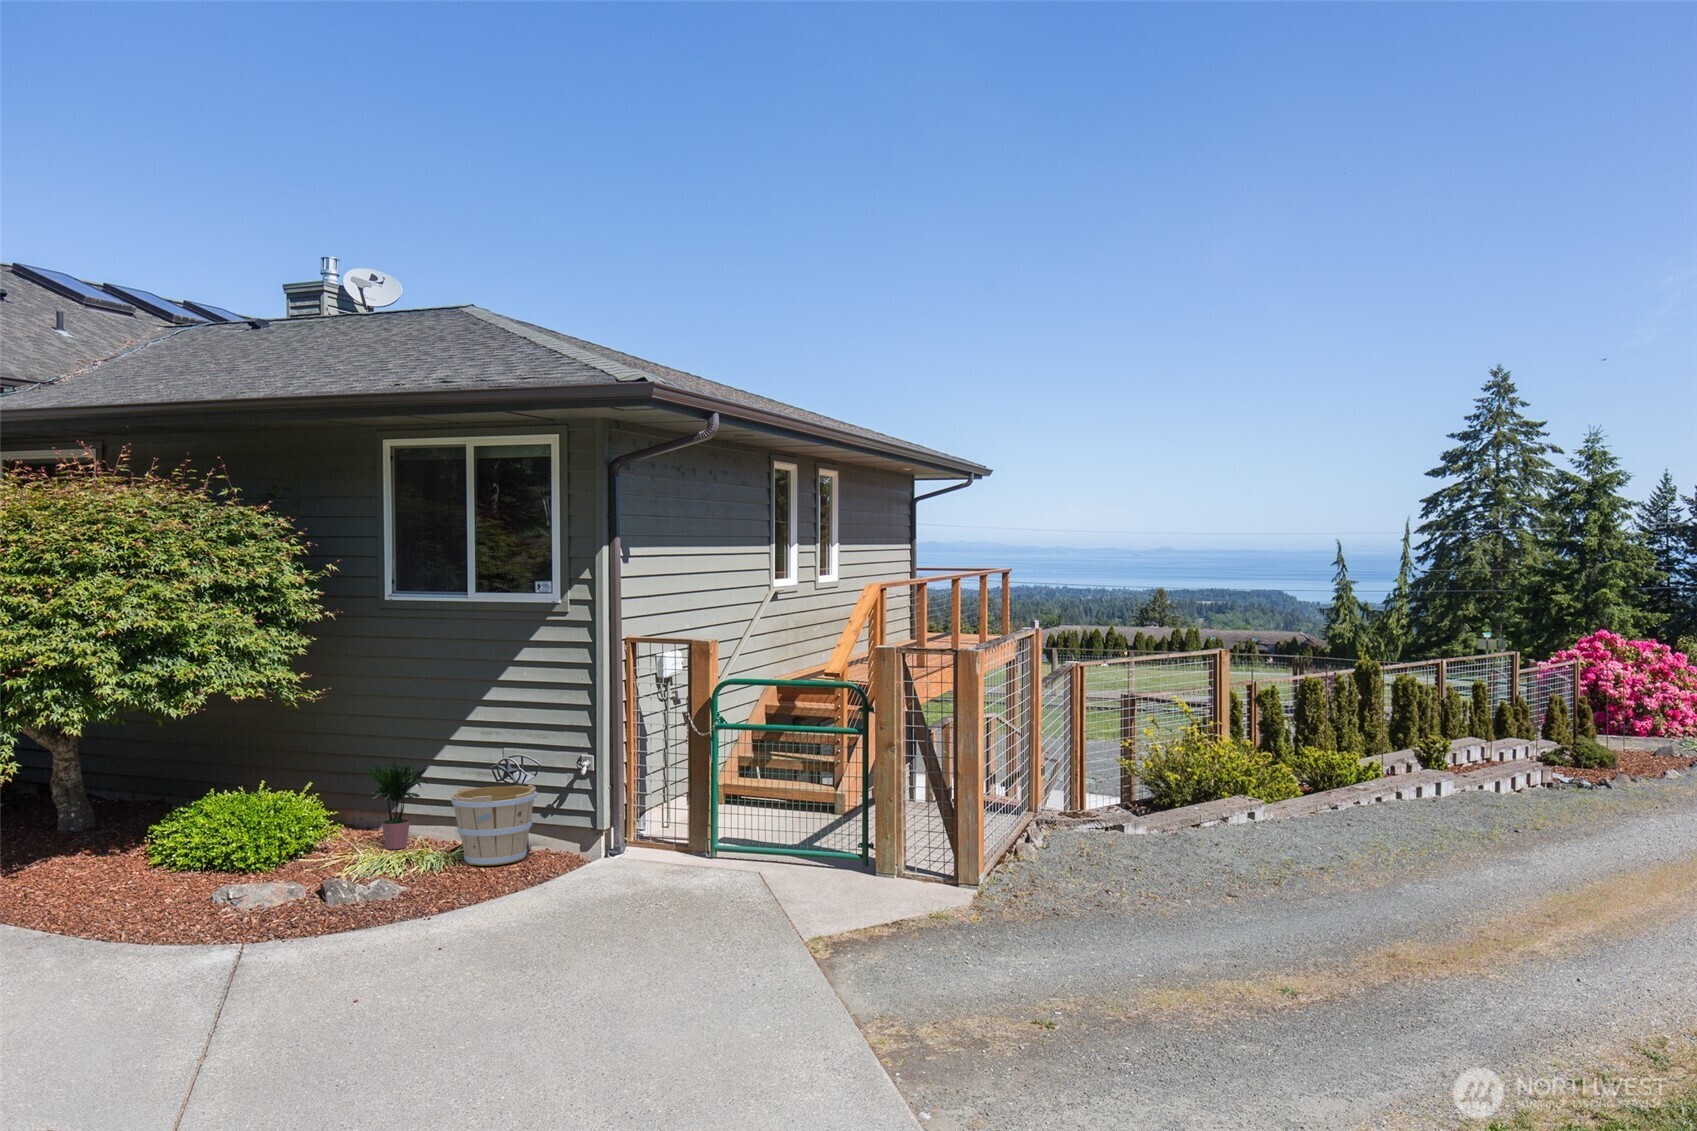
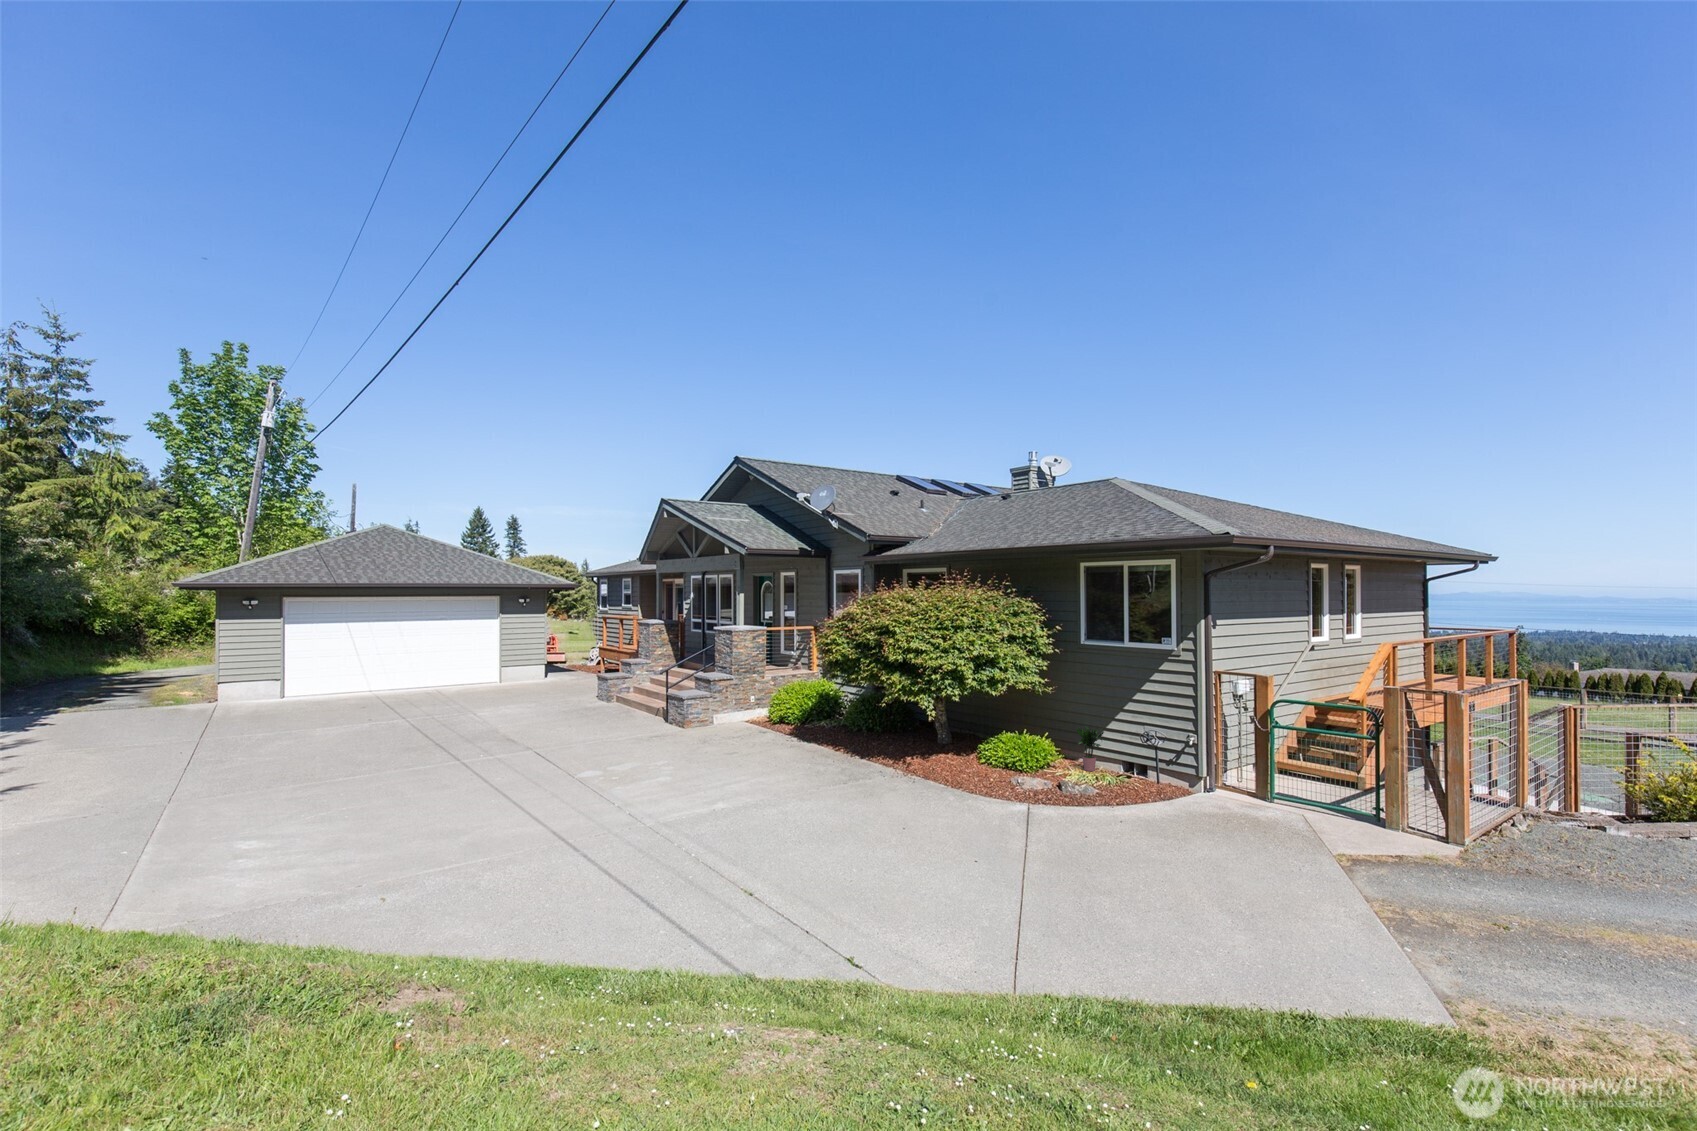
wooden bucket: present [451,785,537,866] -> none [1119,744,1165,787]

